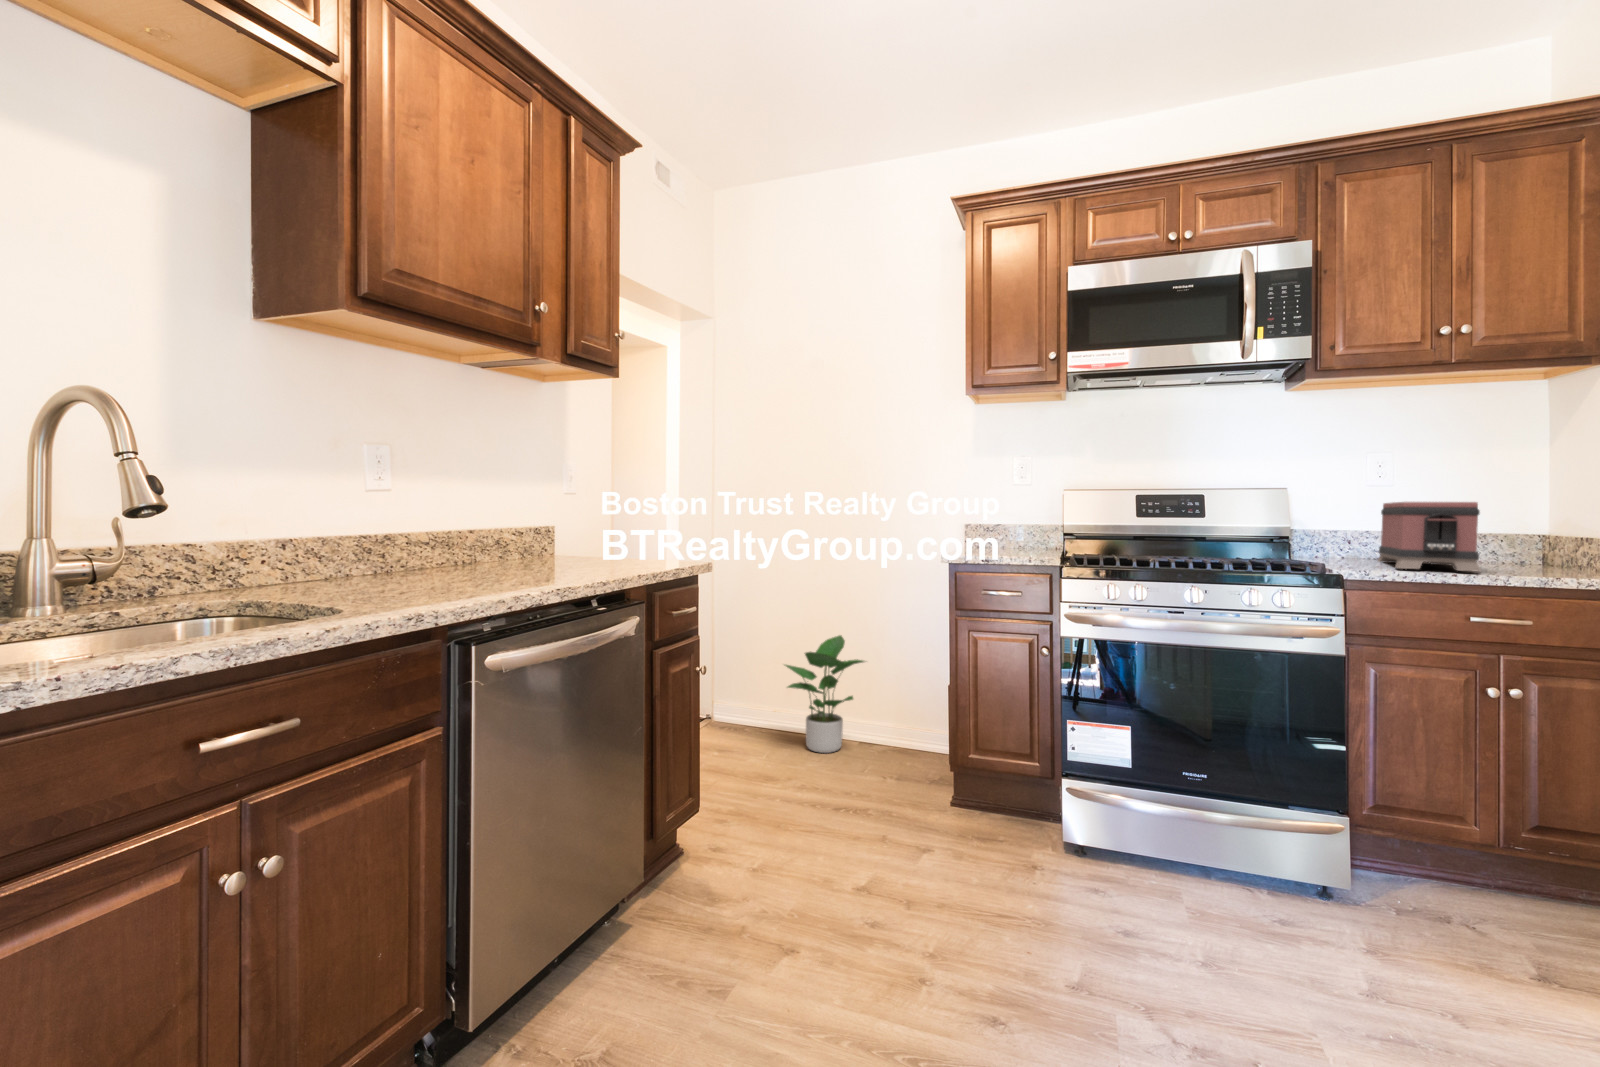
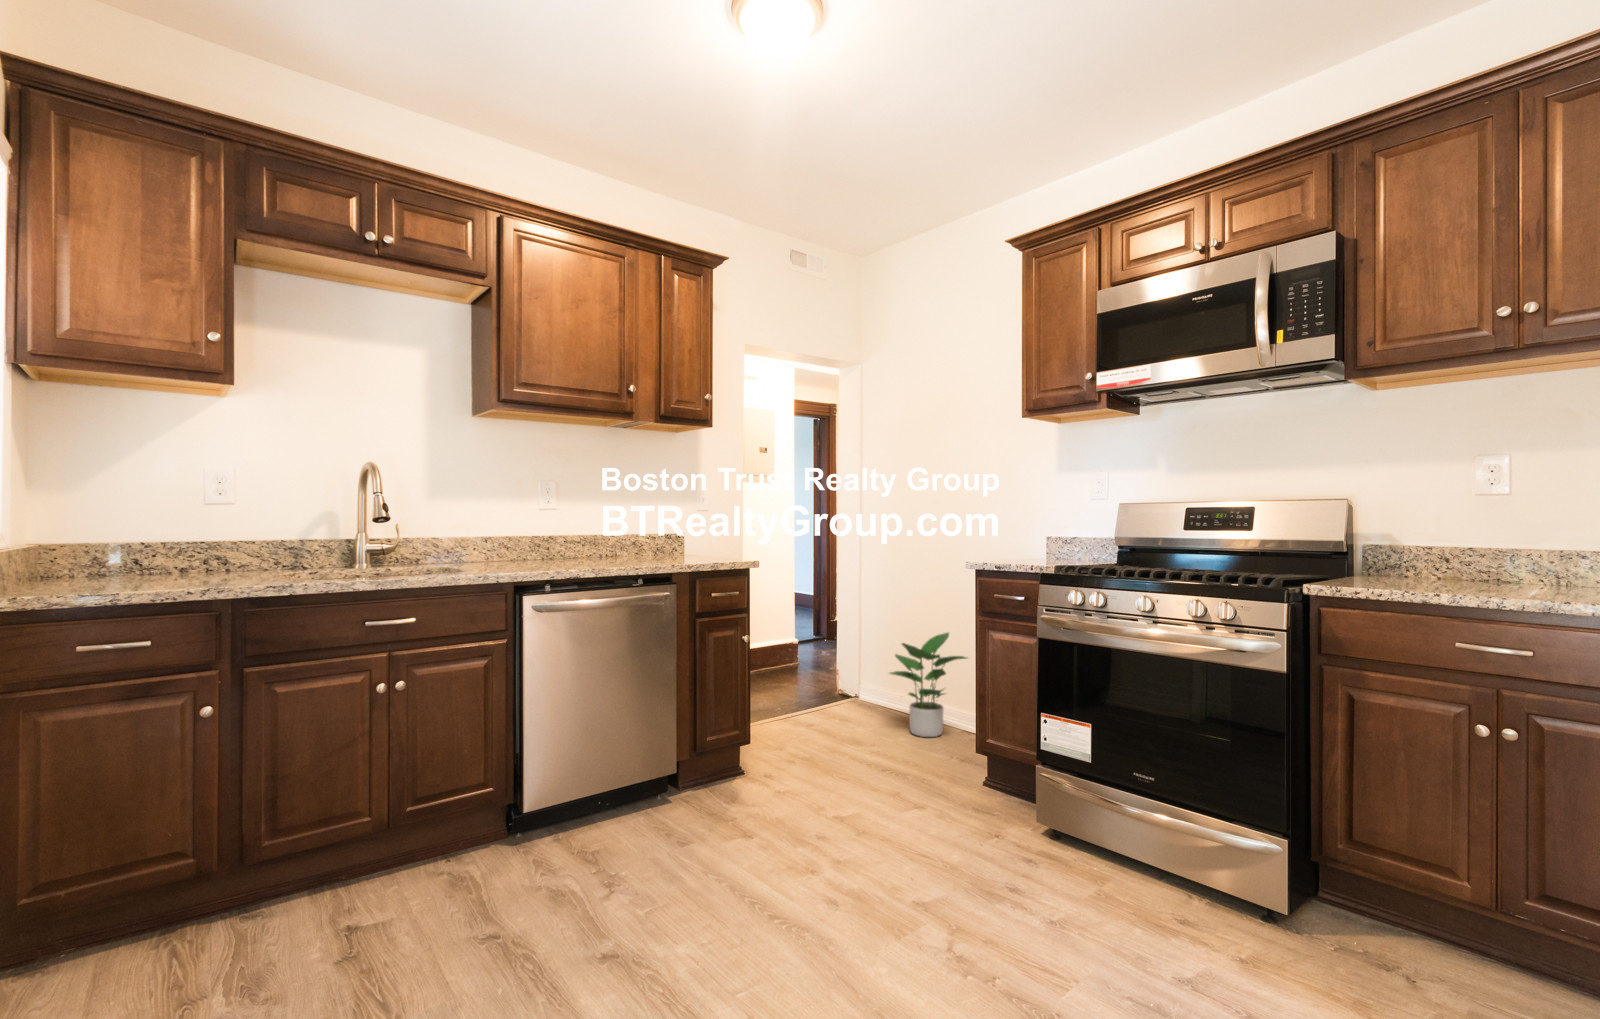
toaster: present [1378,502,1481,572] -> none [1414,514,1541,595]

